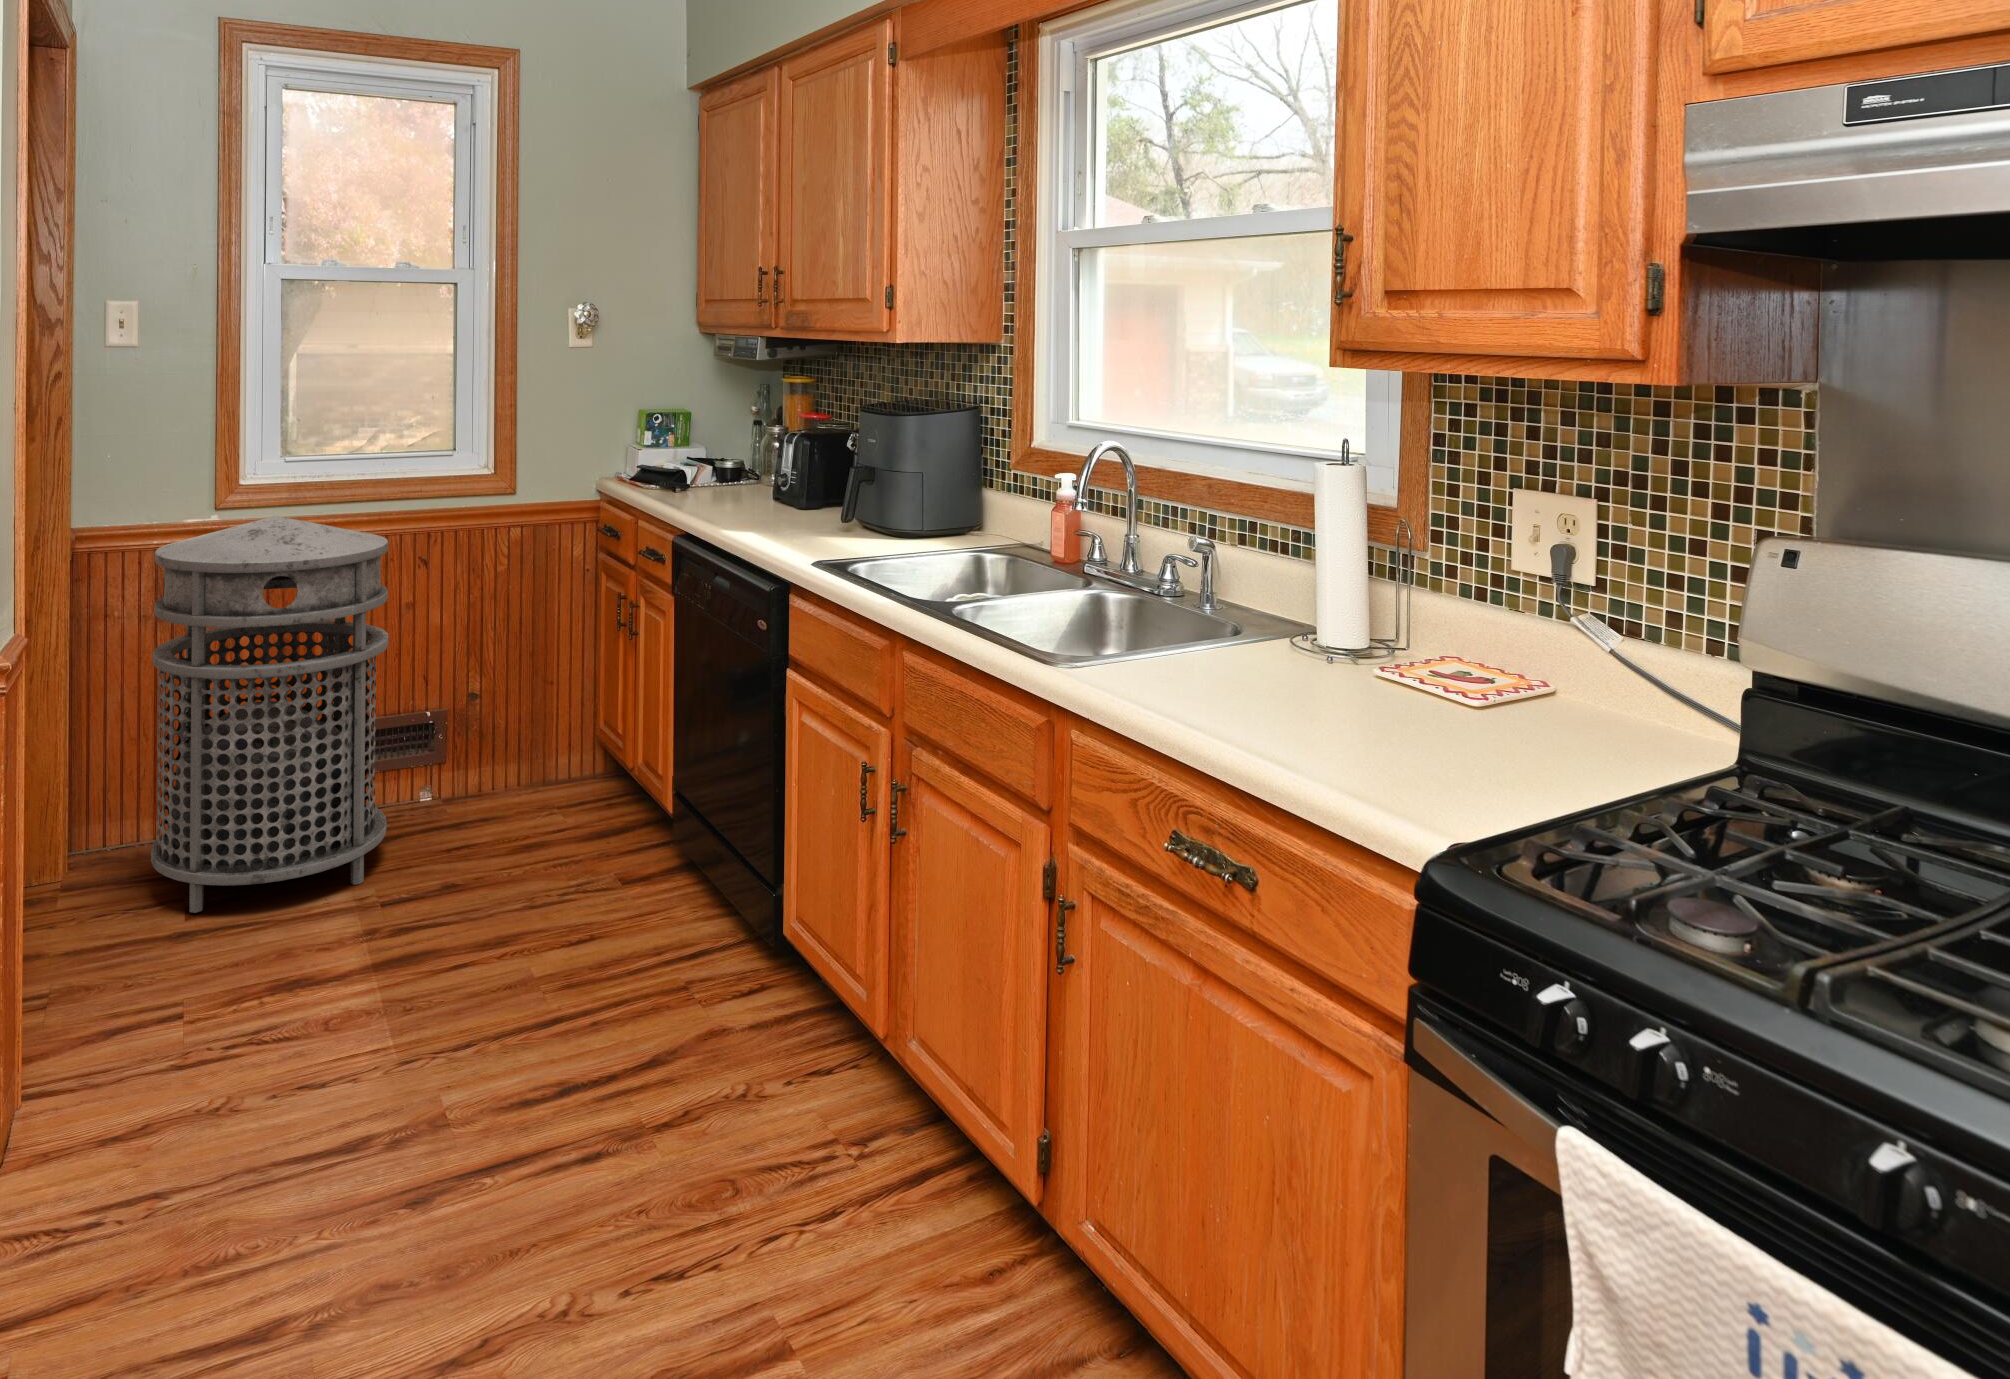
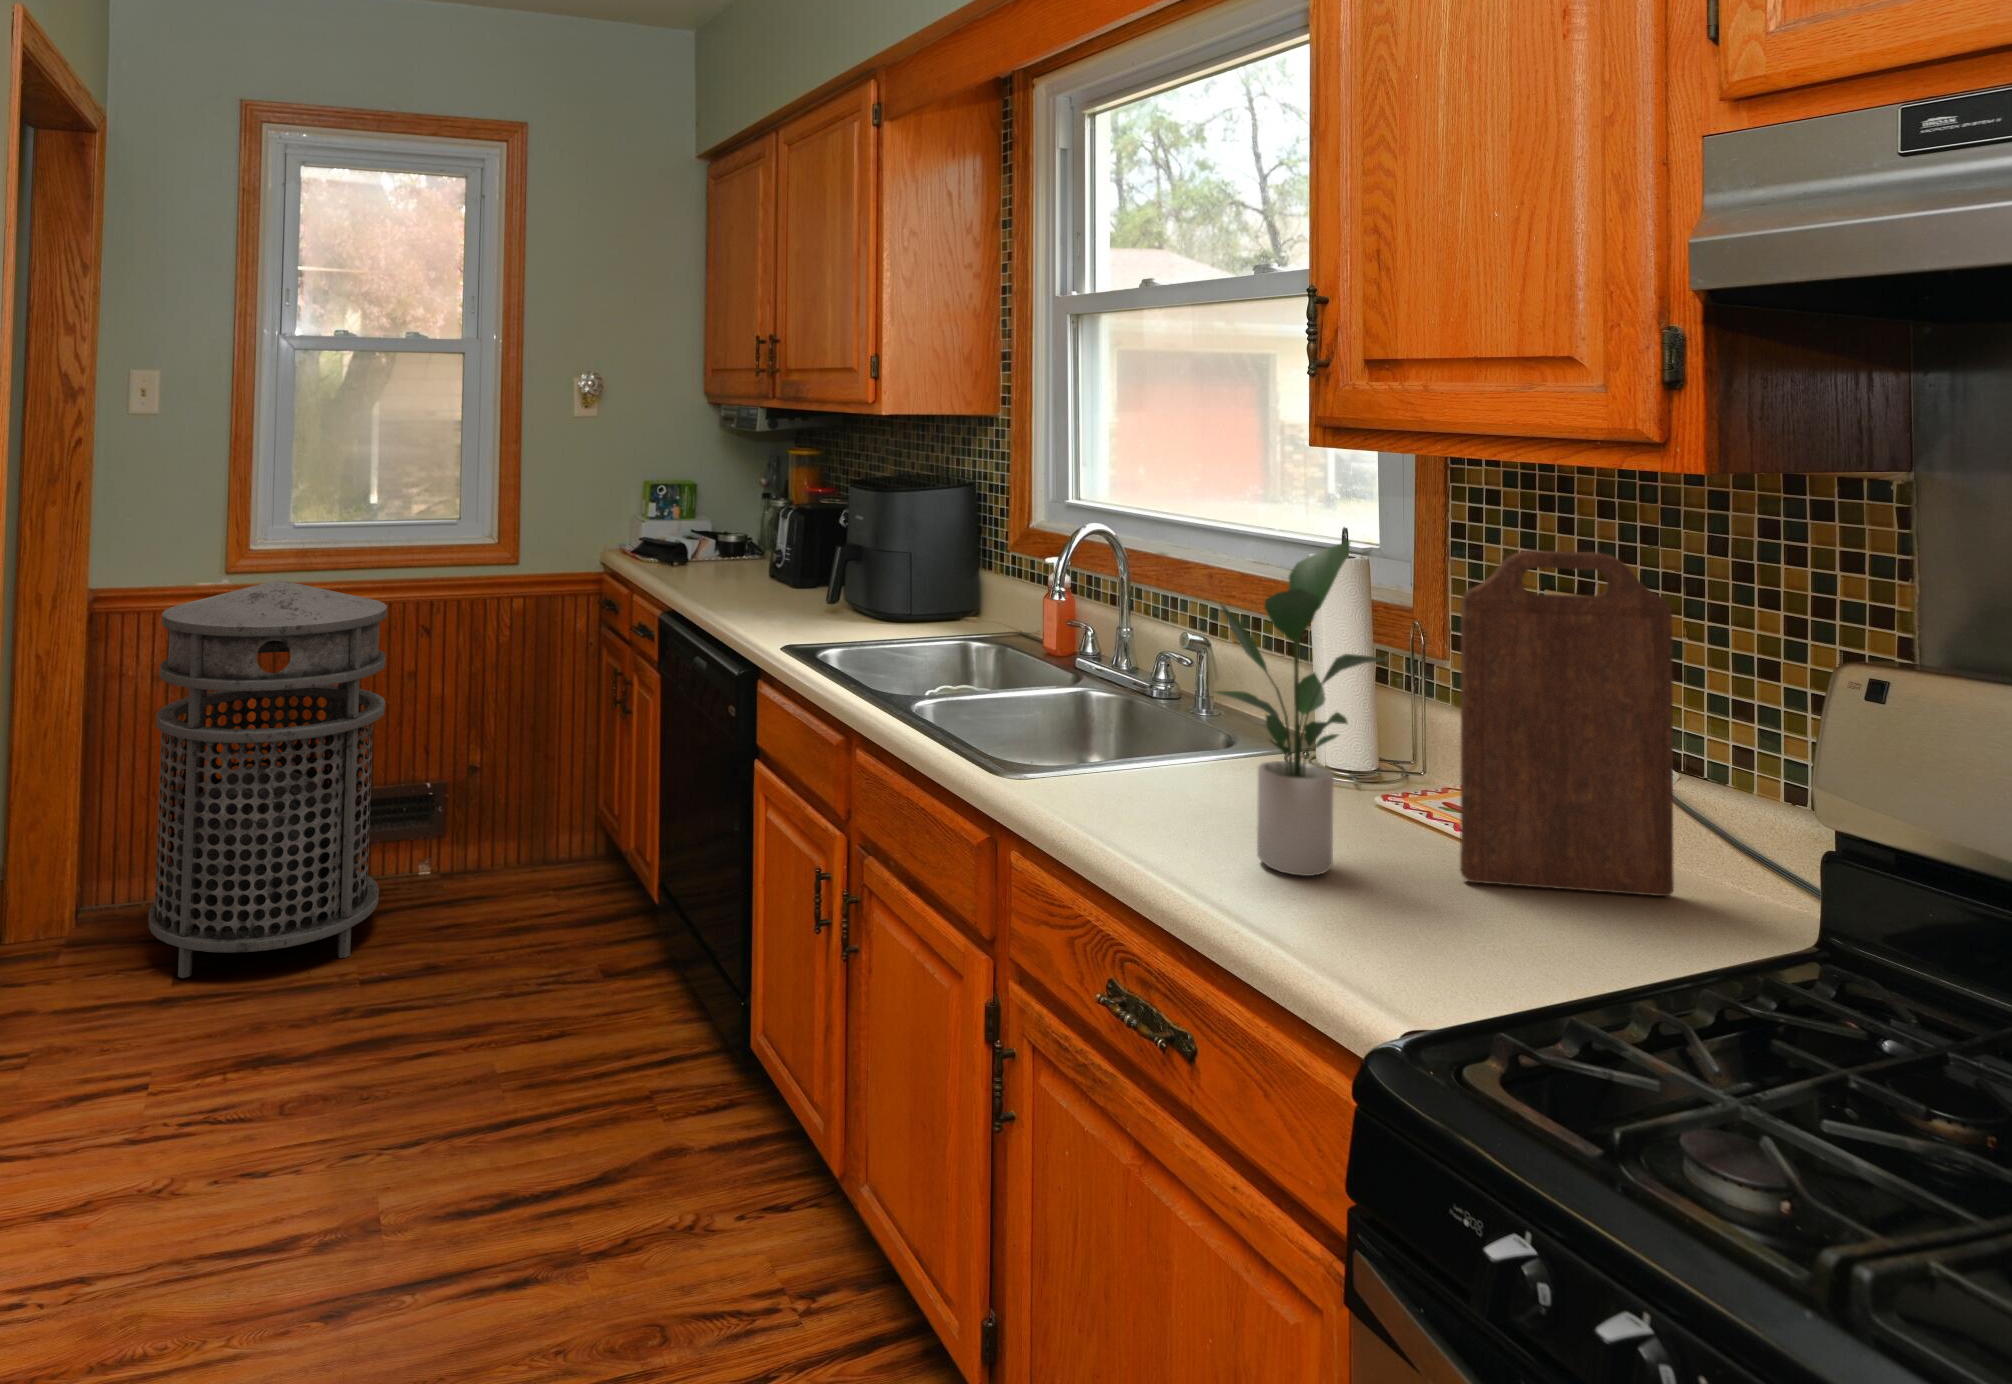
potted plant: none [1255,447,1405,734] -> present [1216,541,1385,876]
cutting board: none [1458,453,1630,735] -> present [1460,550,1674,896]

